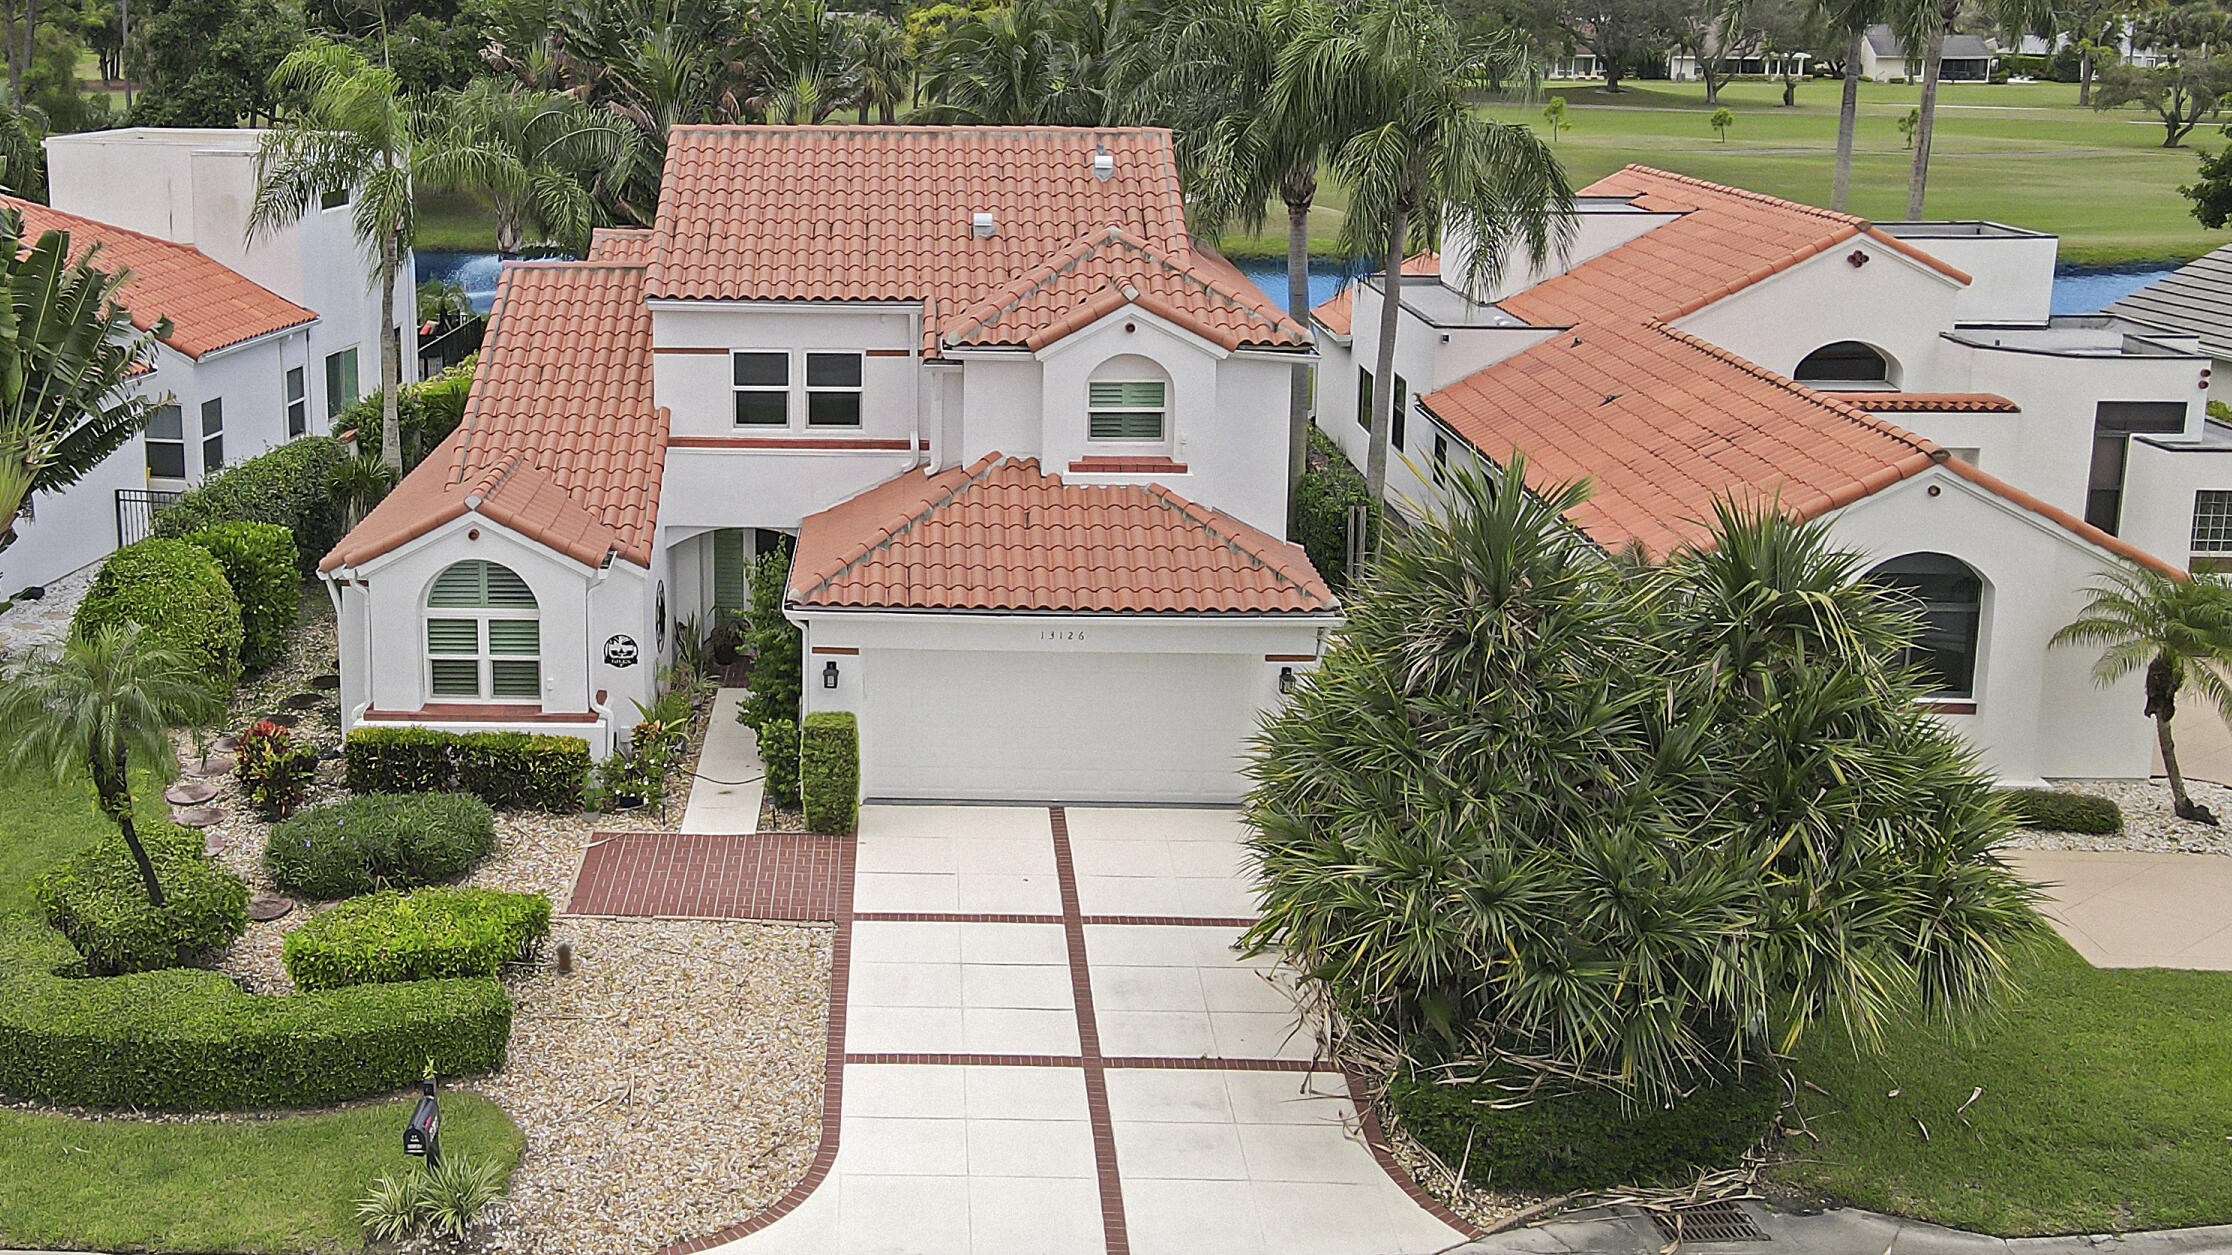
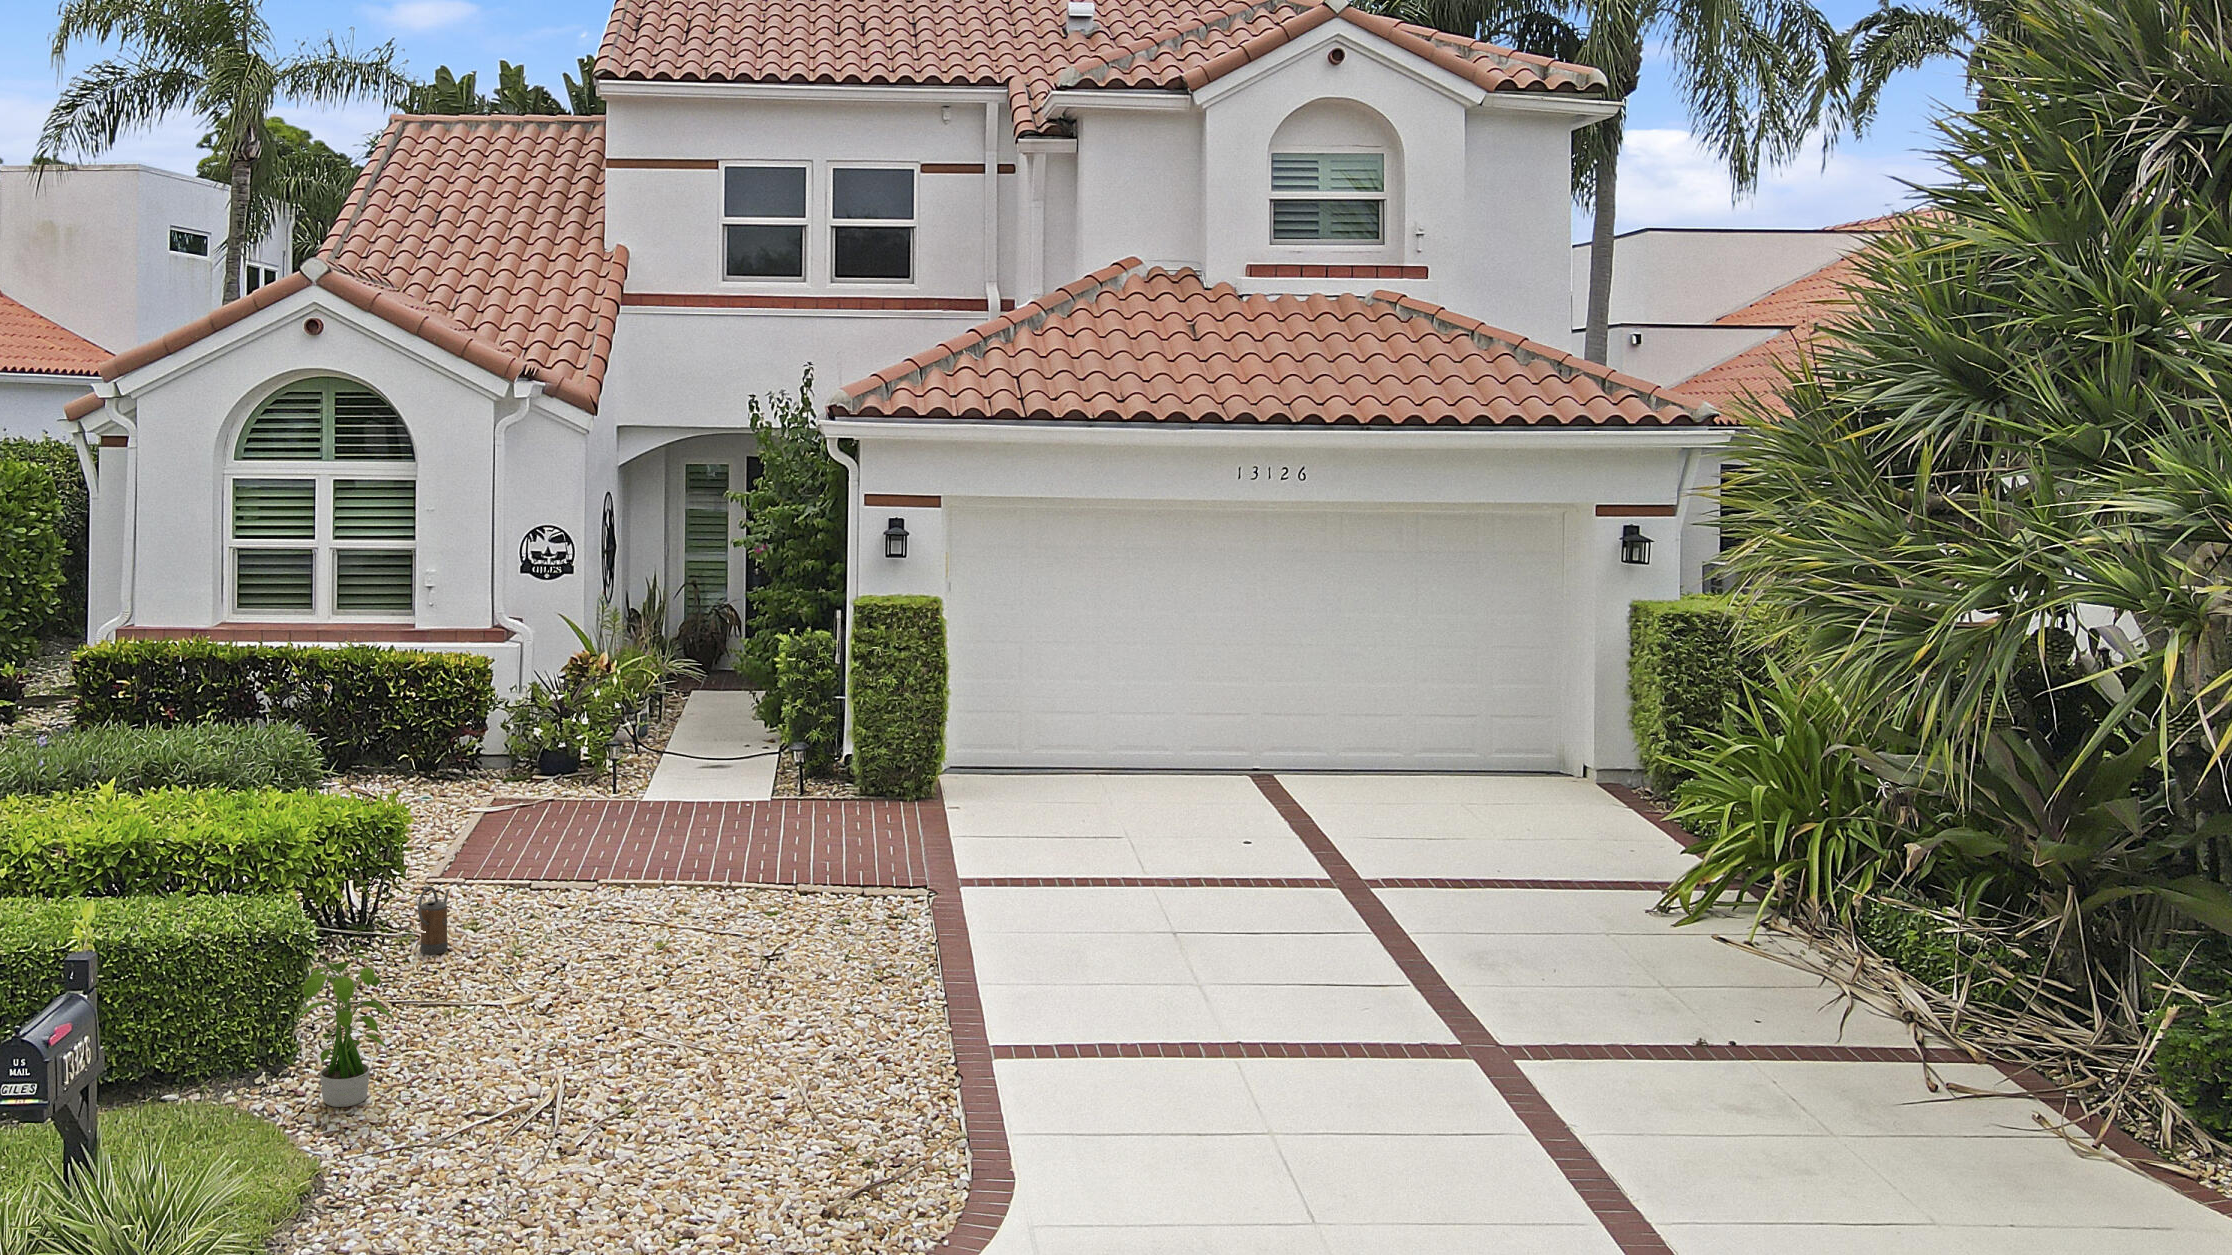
potted plant: present [572,771,603,822] -> present [295,955,394,1107]

